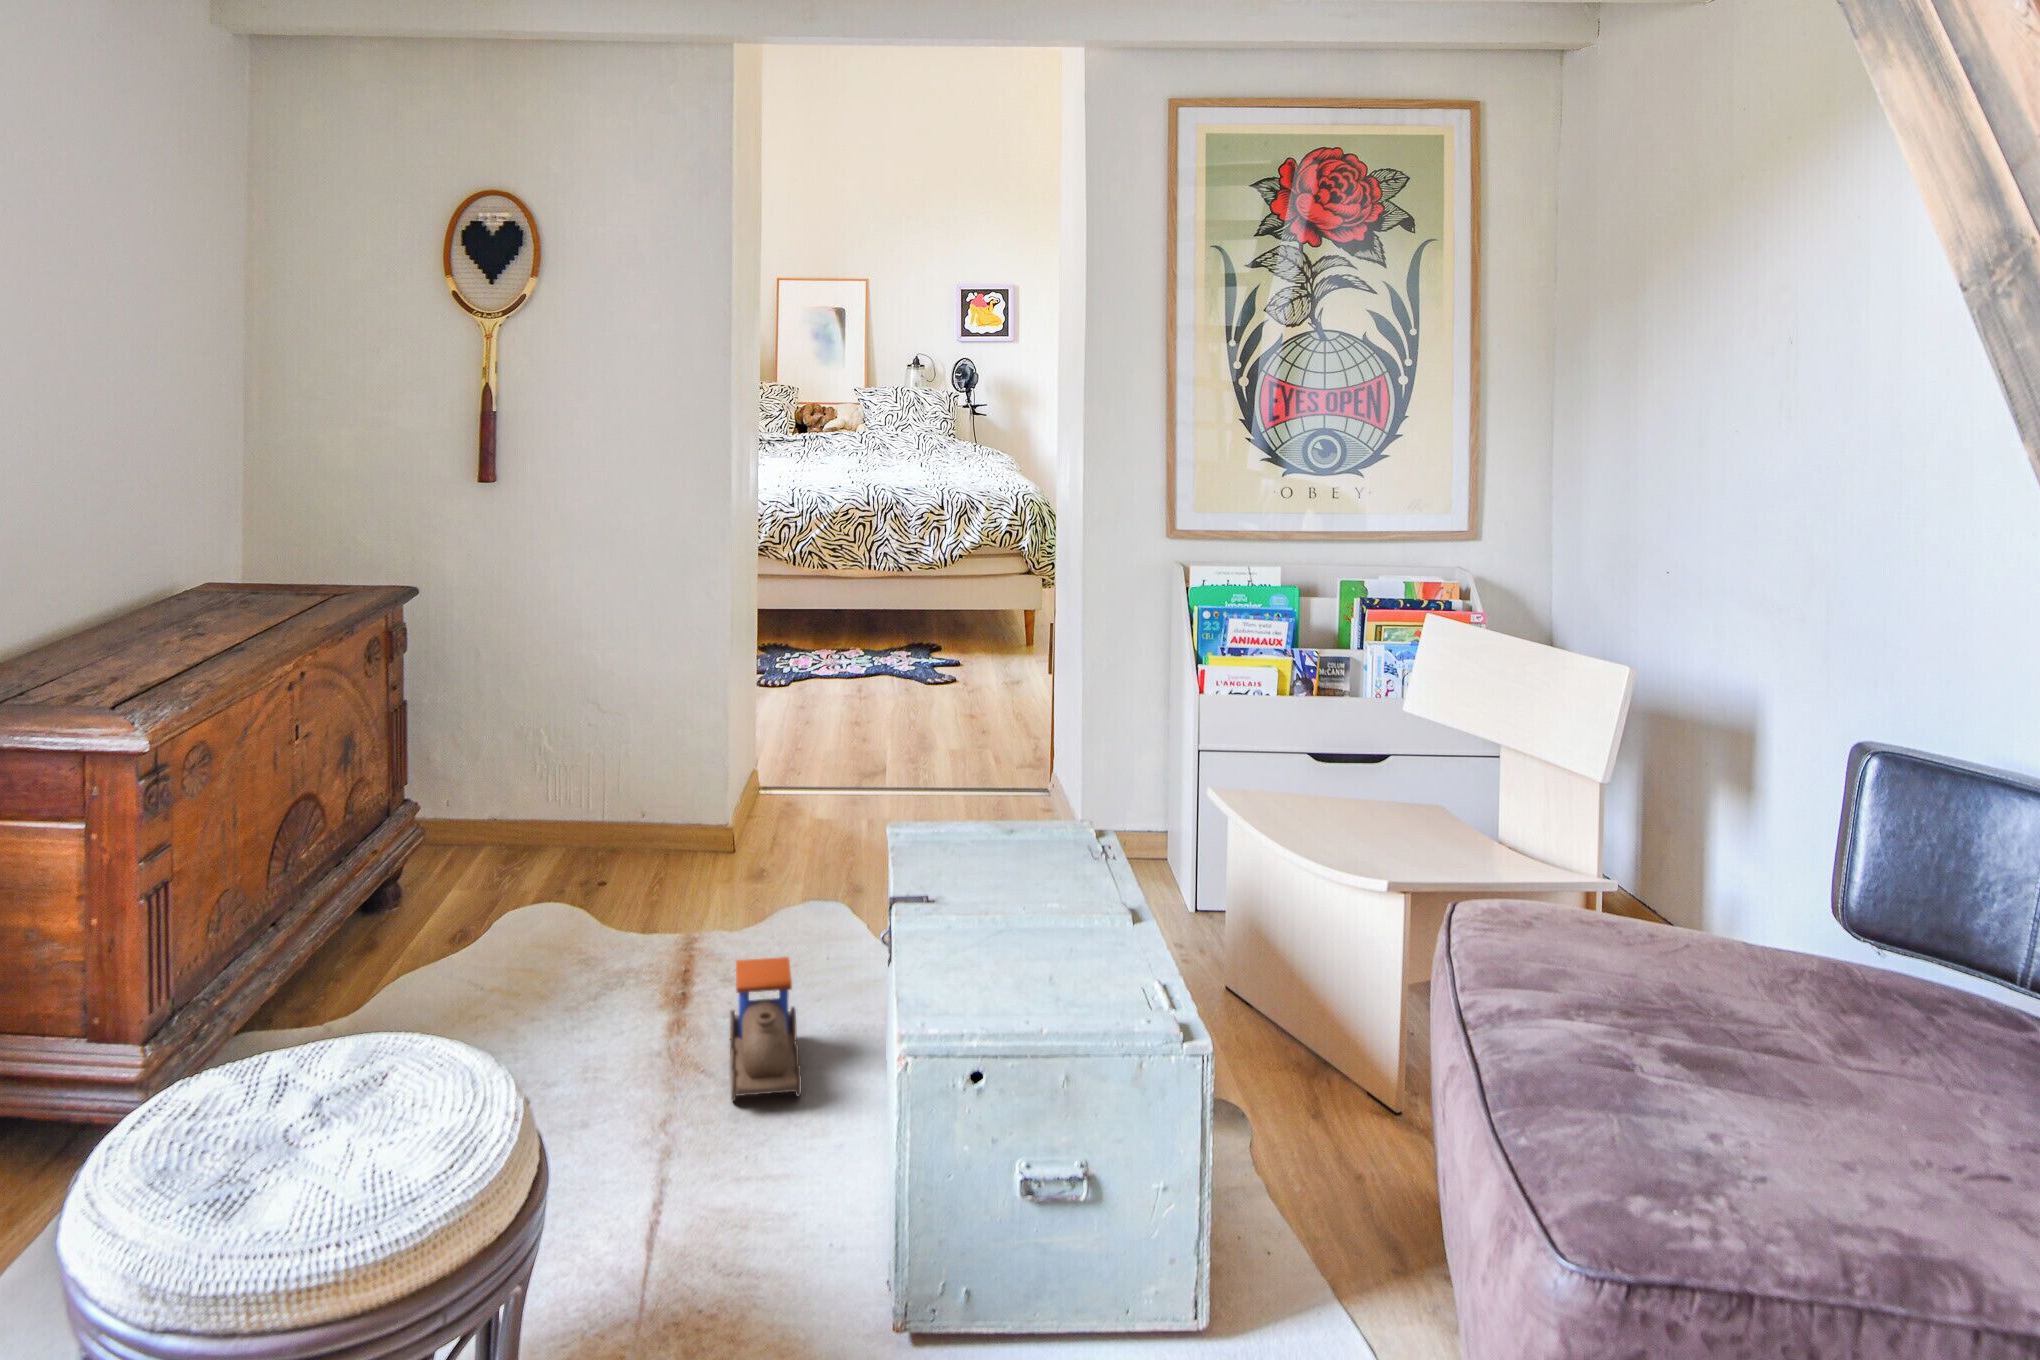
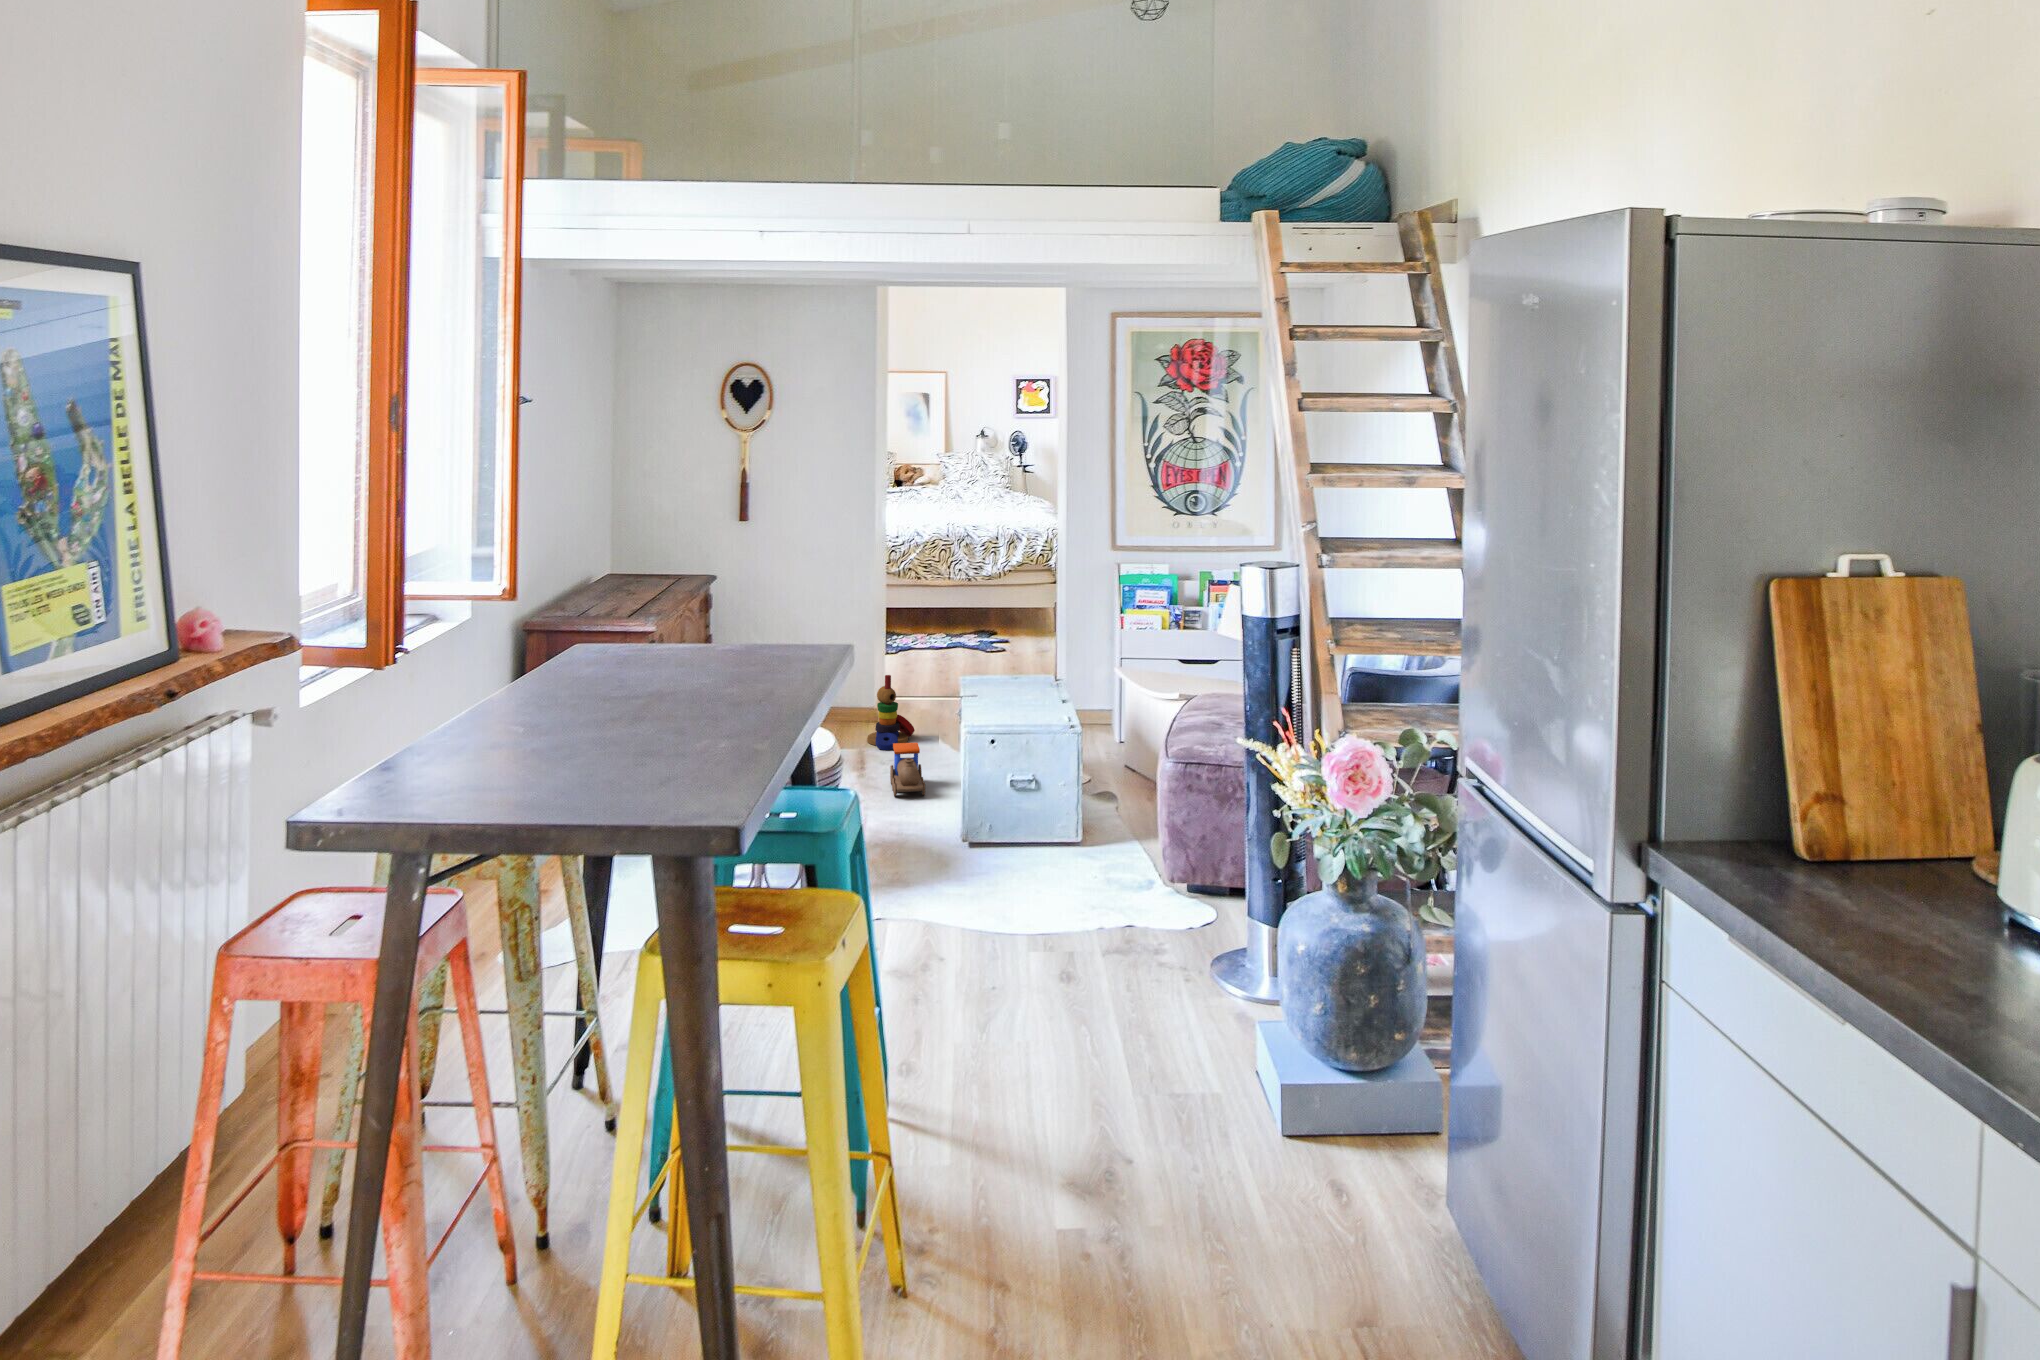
stacking toy: none [702,779,795,935] -> present [867,675,915,750]

